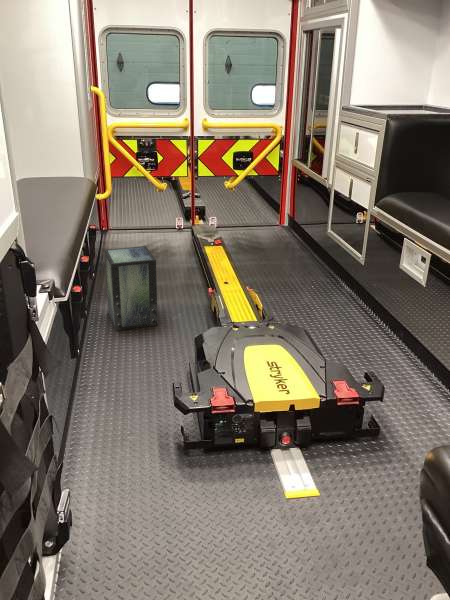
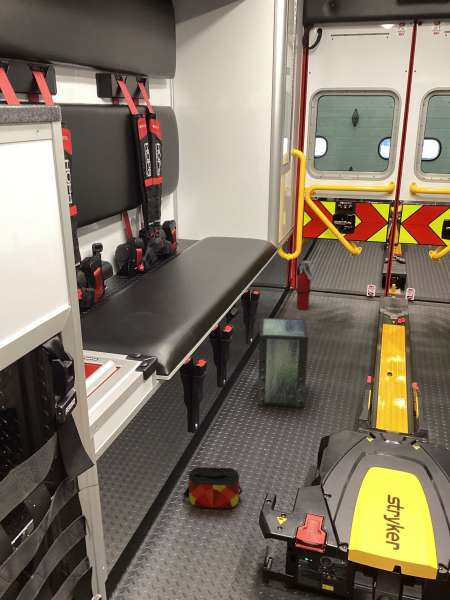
fire extinguisher: none [112,198,130,246] -> present [296,261,314,310]
bag: none [80,381,134,422] -> present [183,467,242,509]

